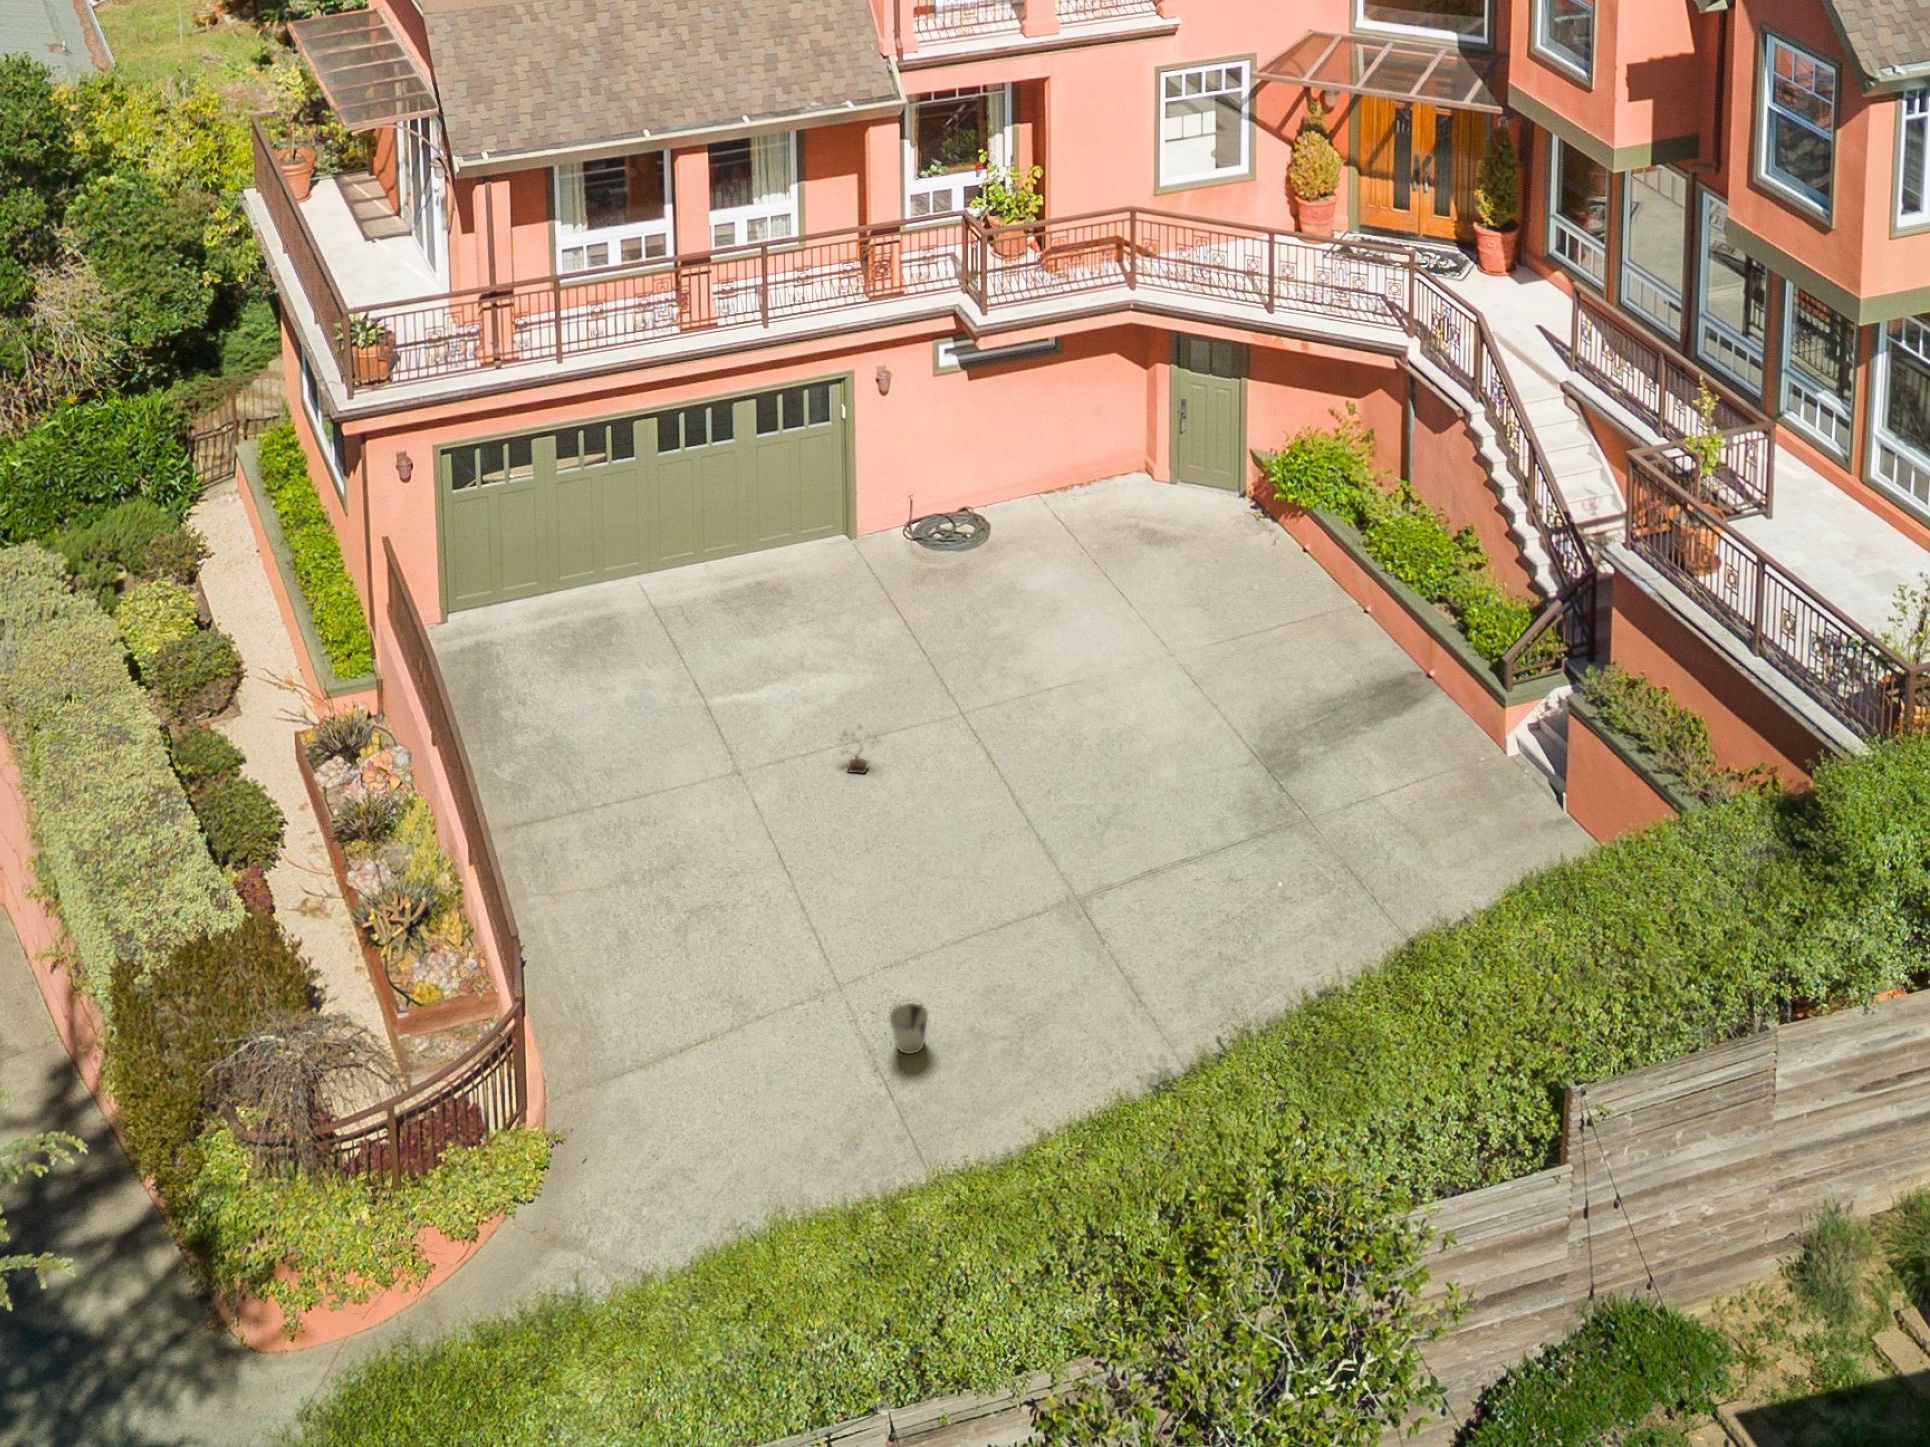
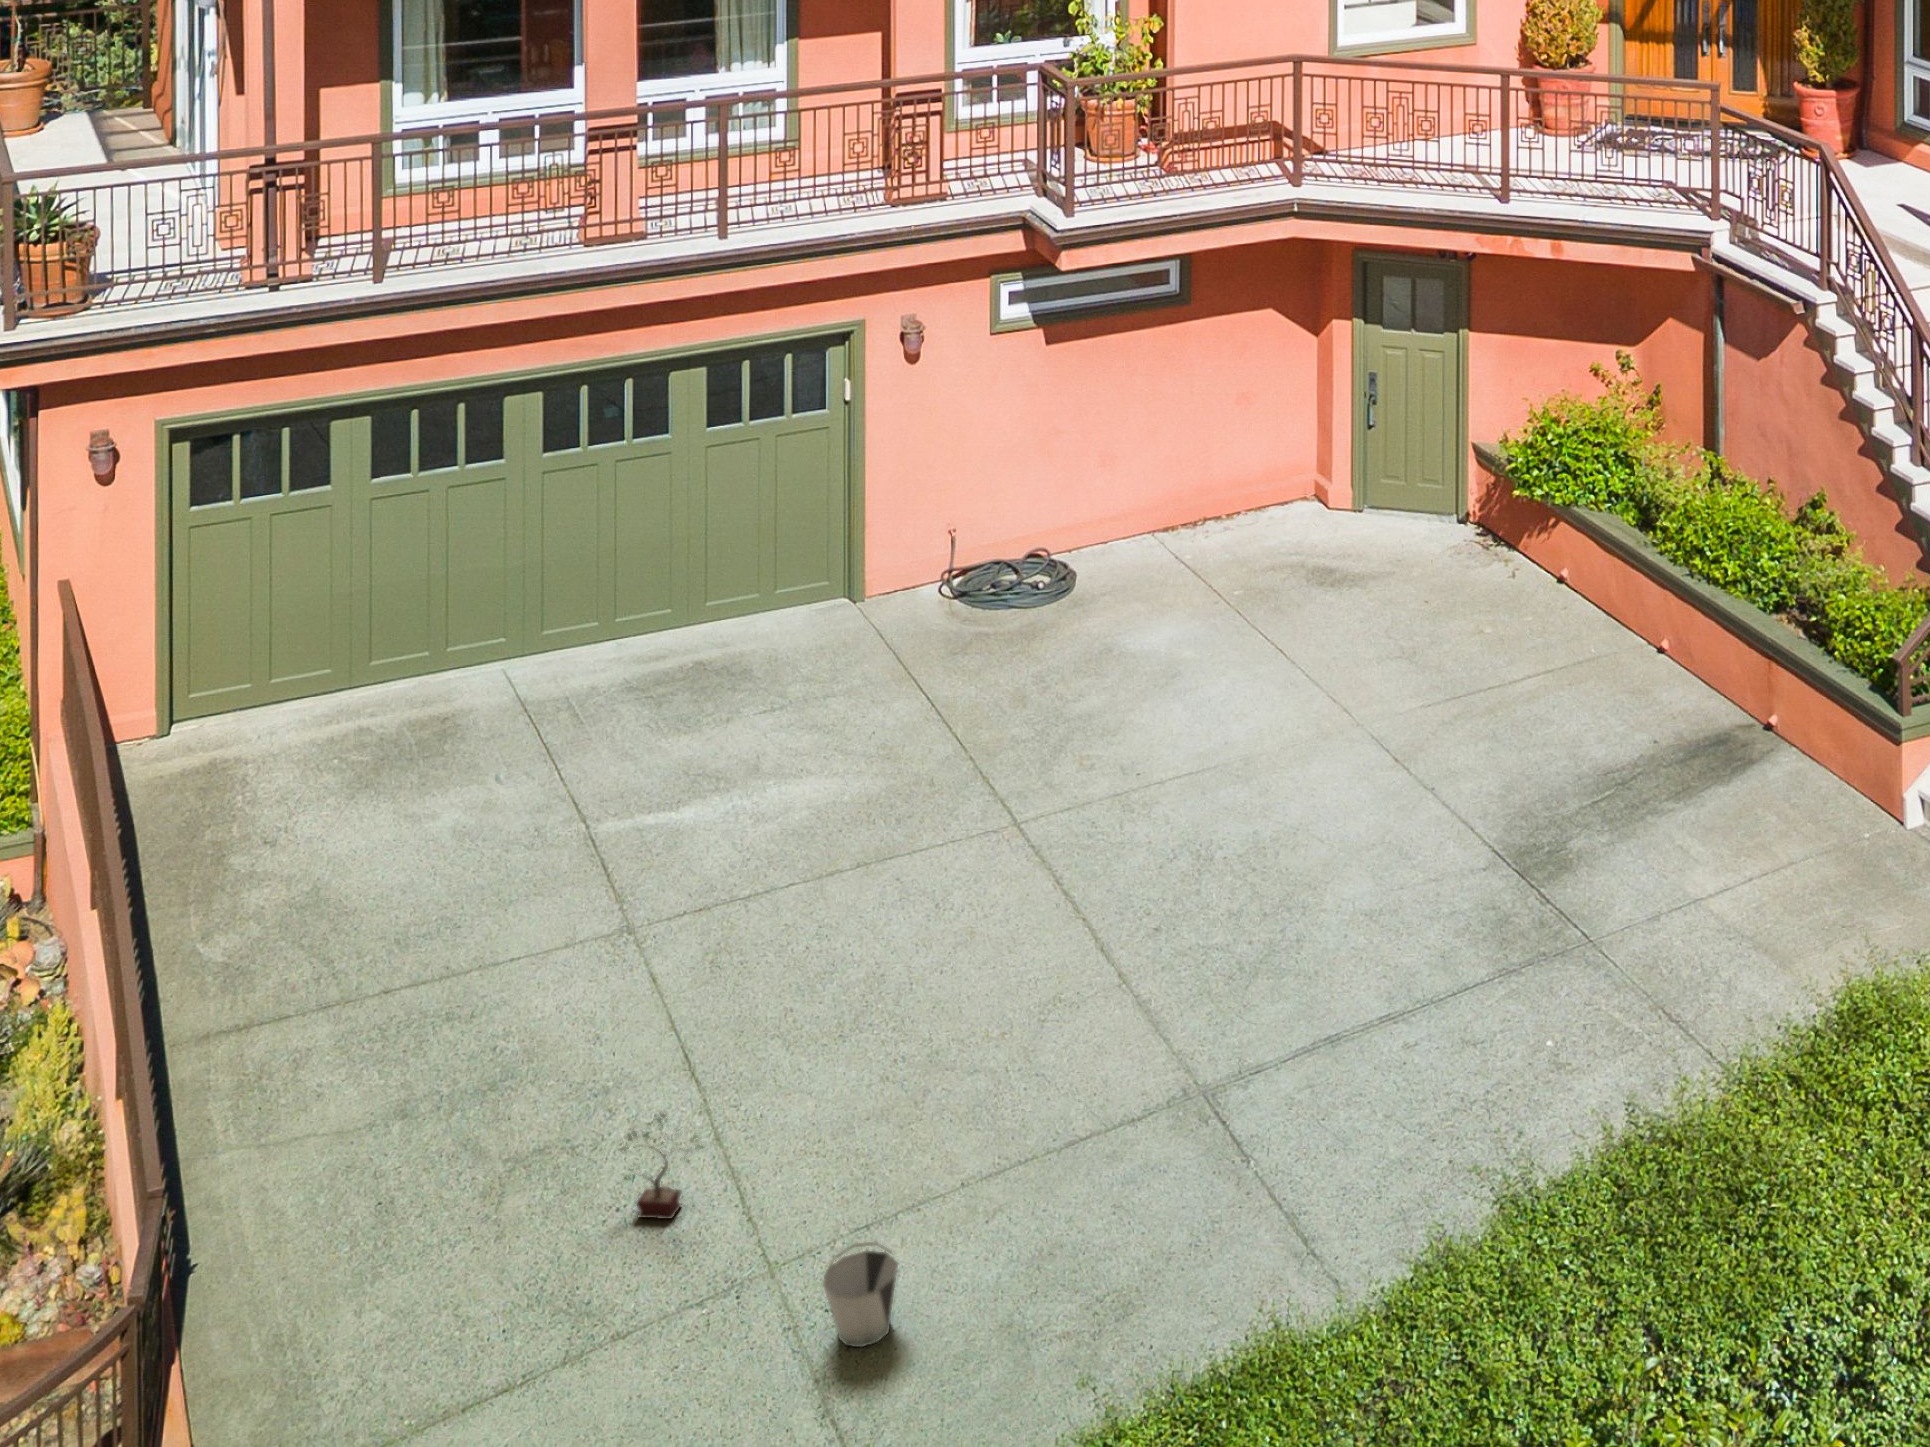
potted plant: present [841,728,878,773] -> present [621,1113,703,1219]

